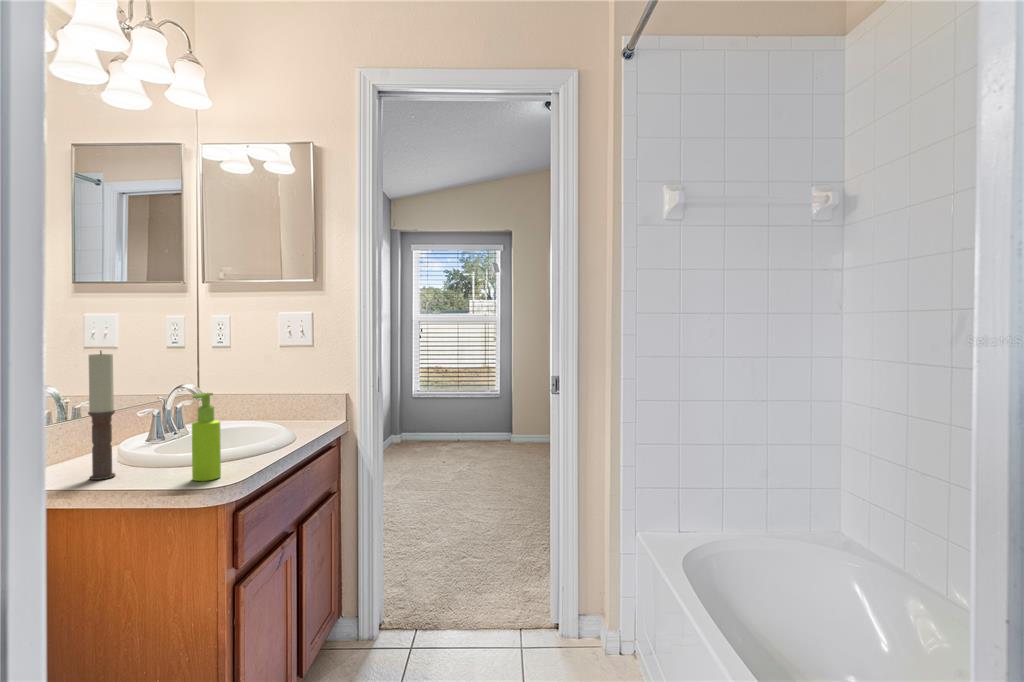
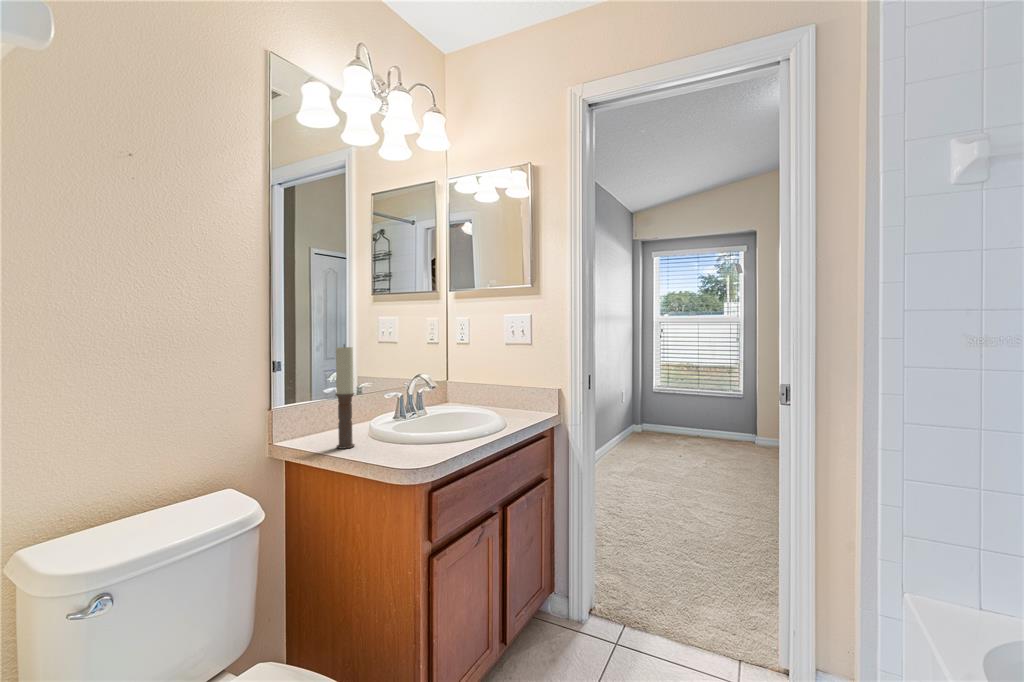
soap dispenser: present [192,393,221,481] -> none [397,382,422,460]

